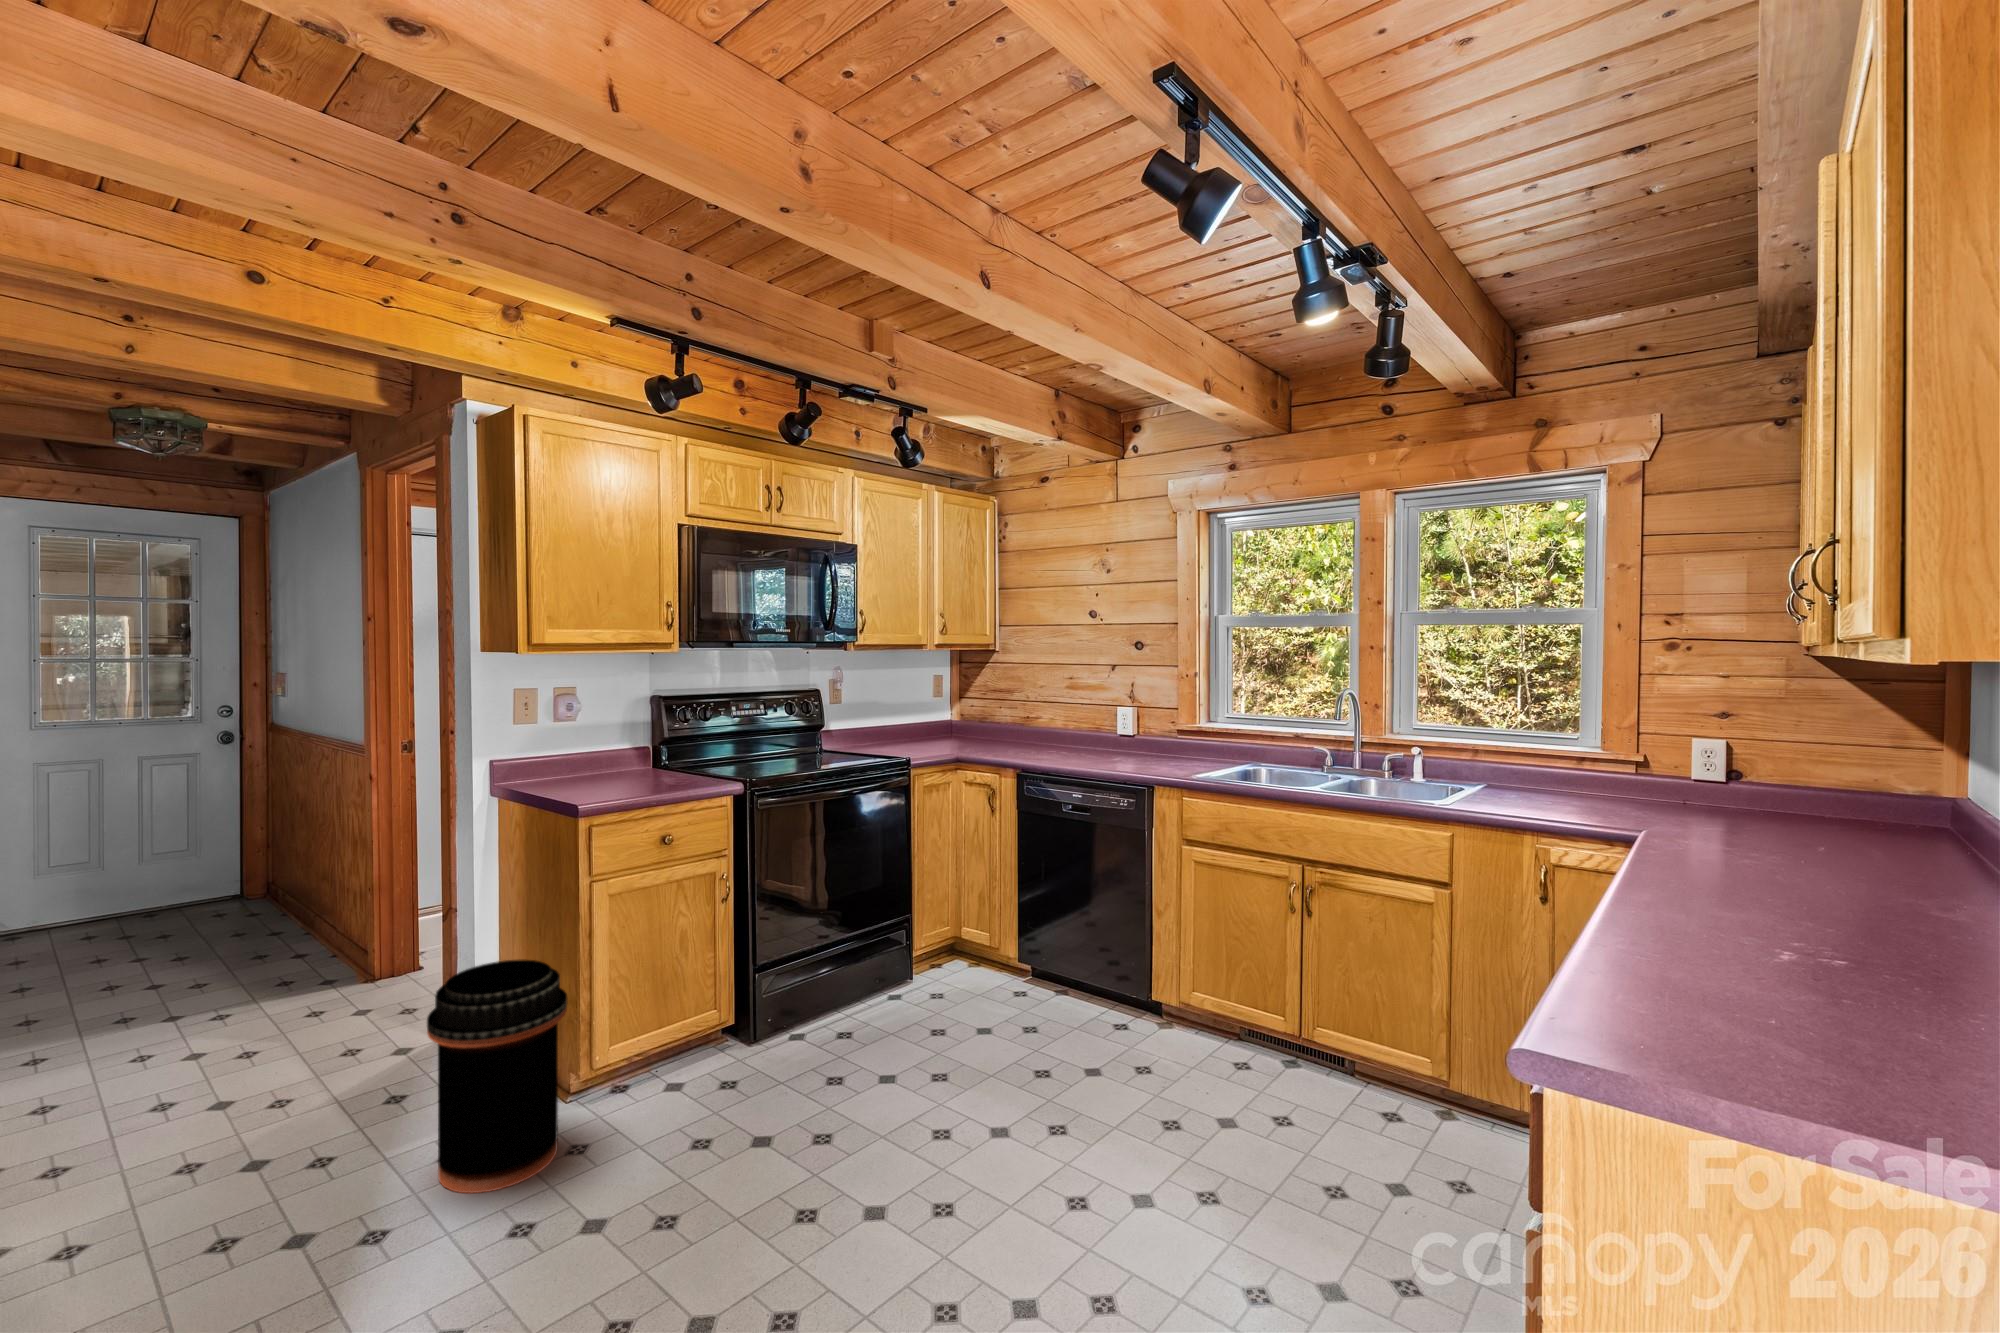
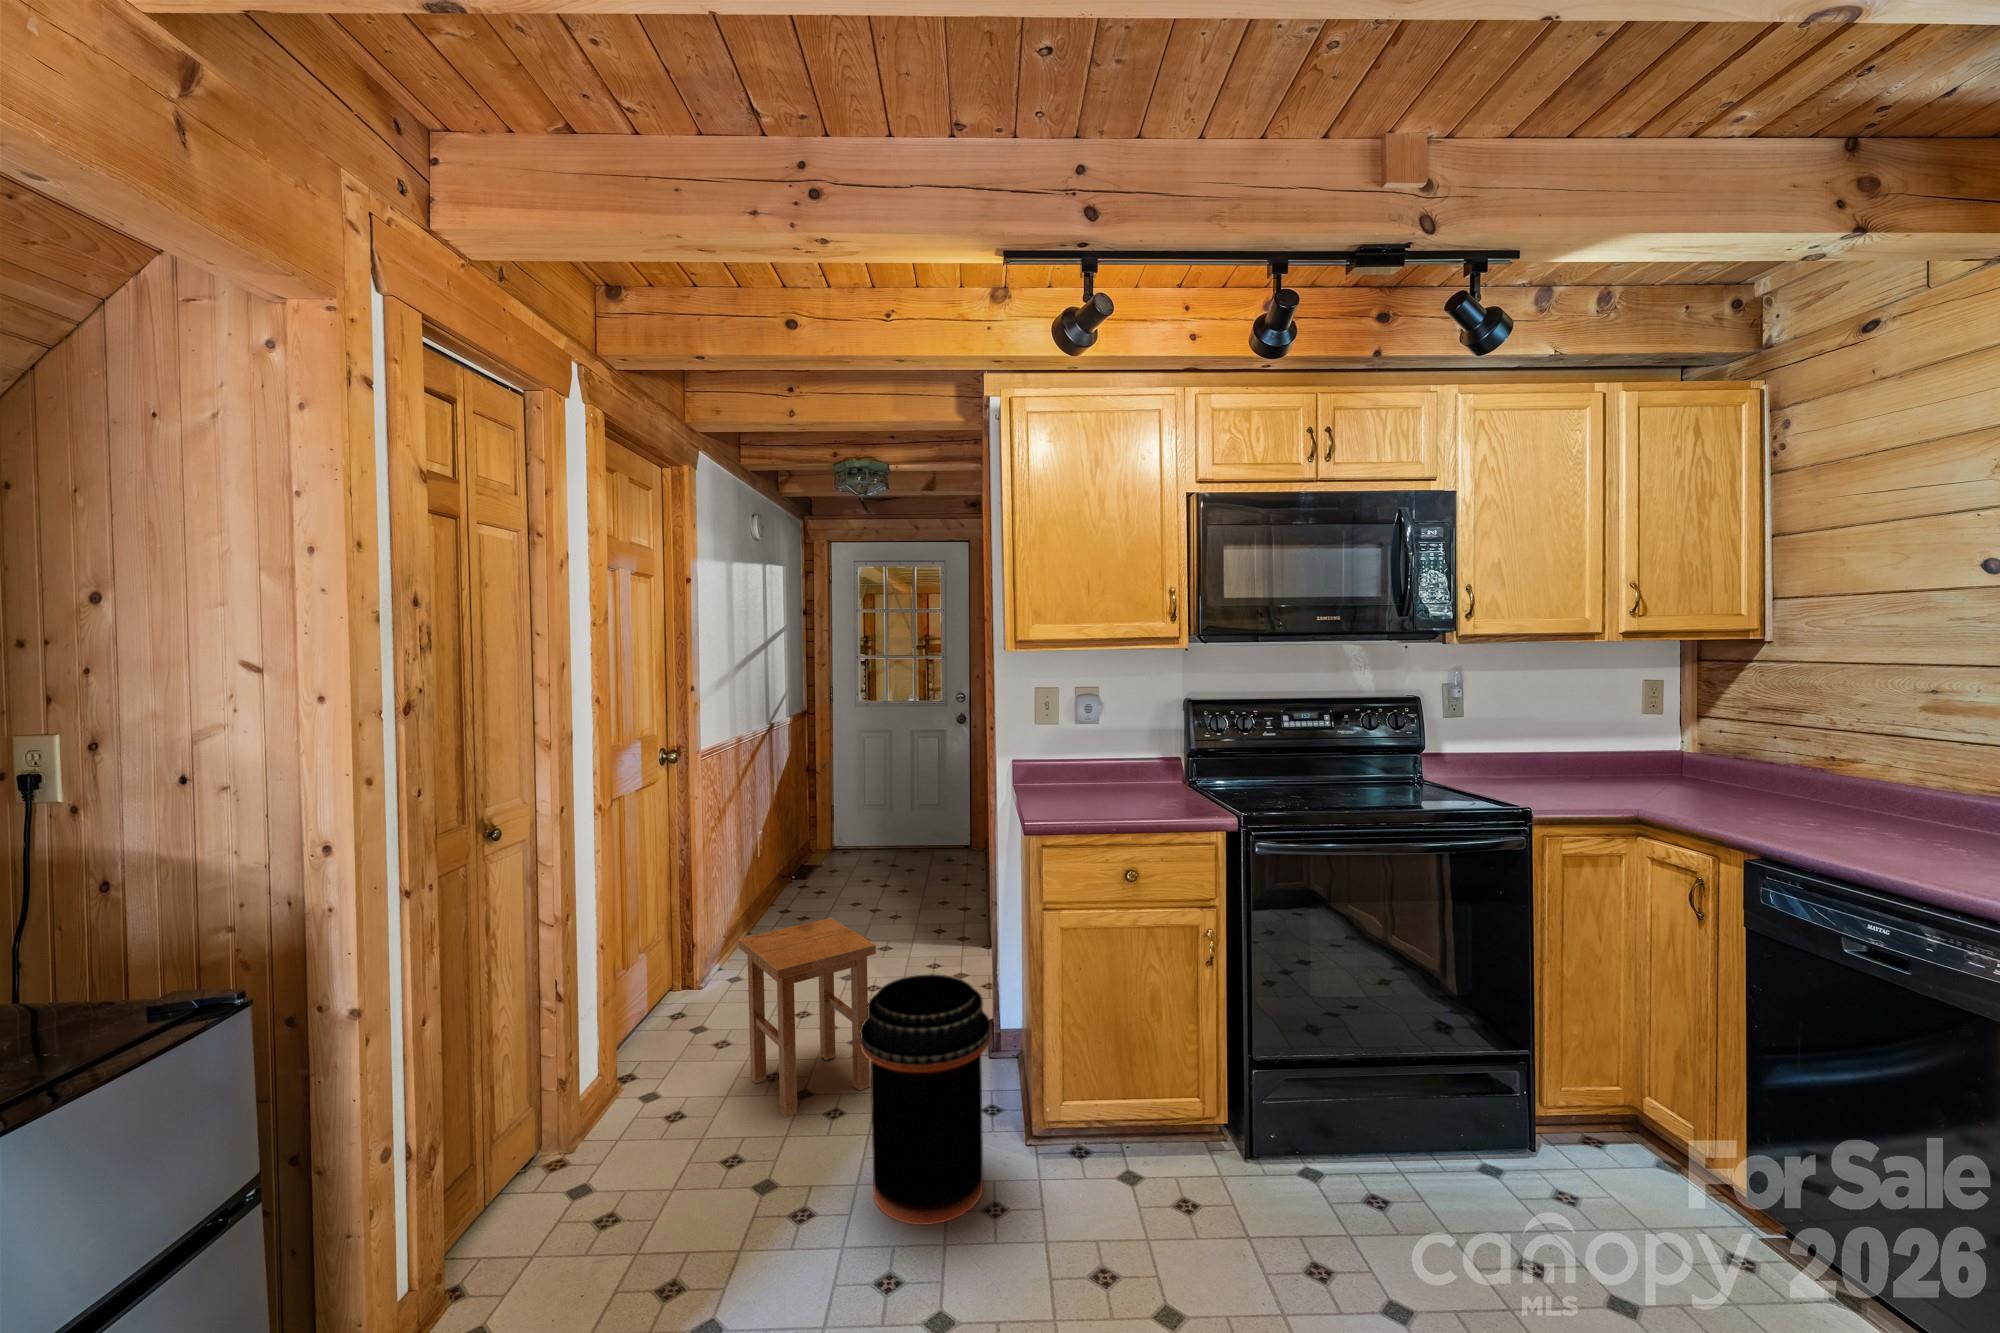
stool: none [142,963,360,1186] -> present [738,918,876,1117]

